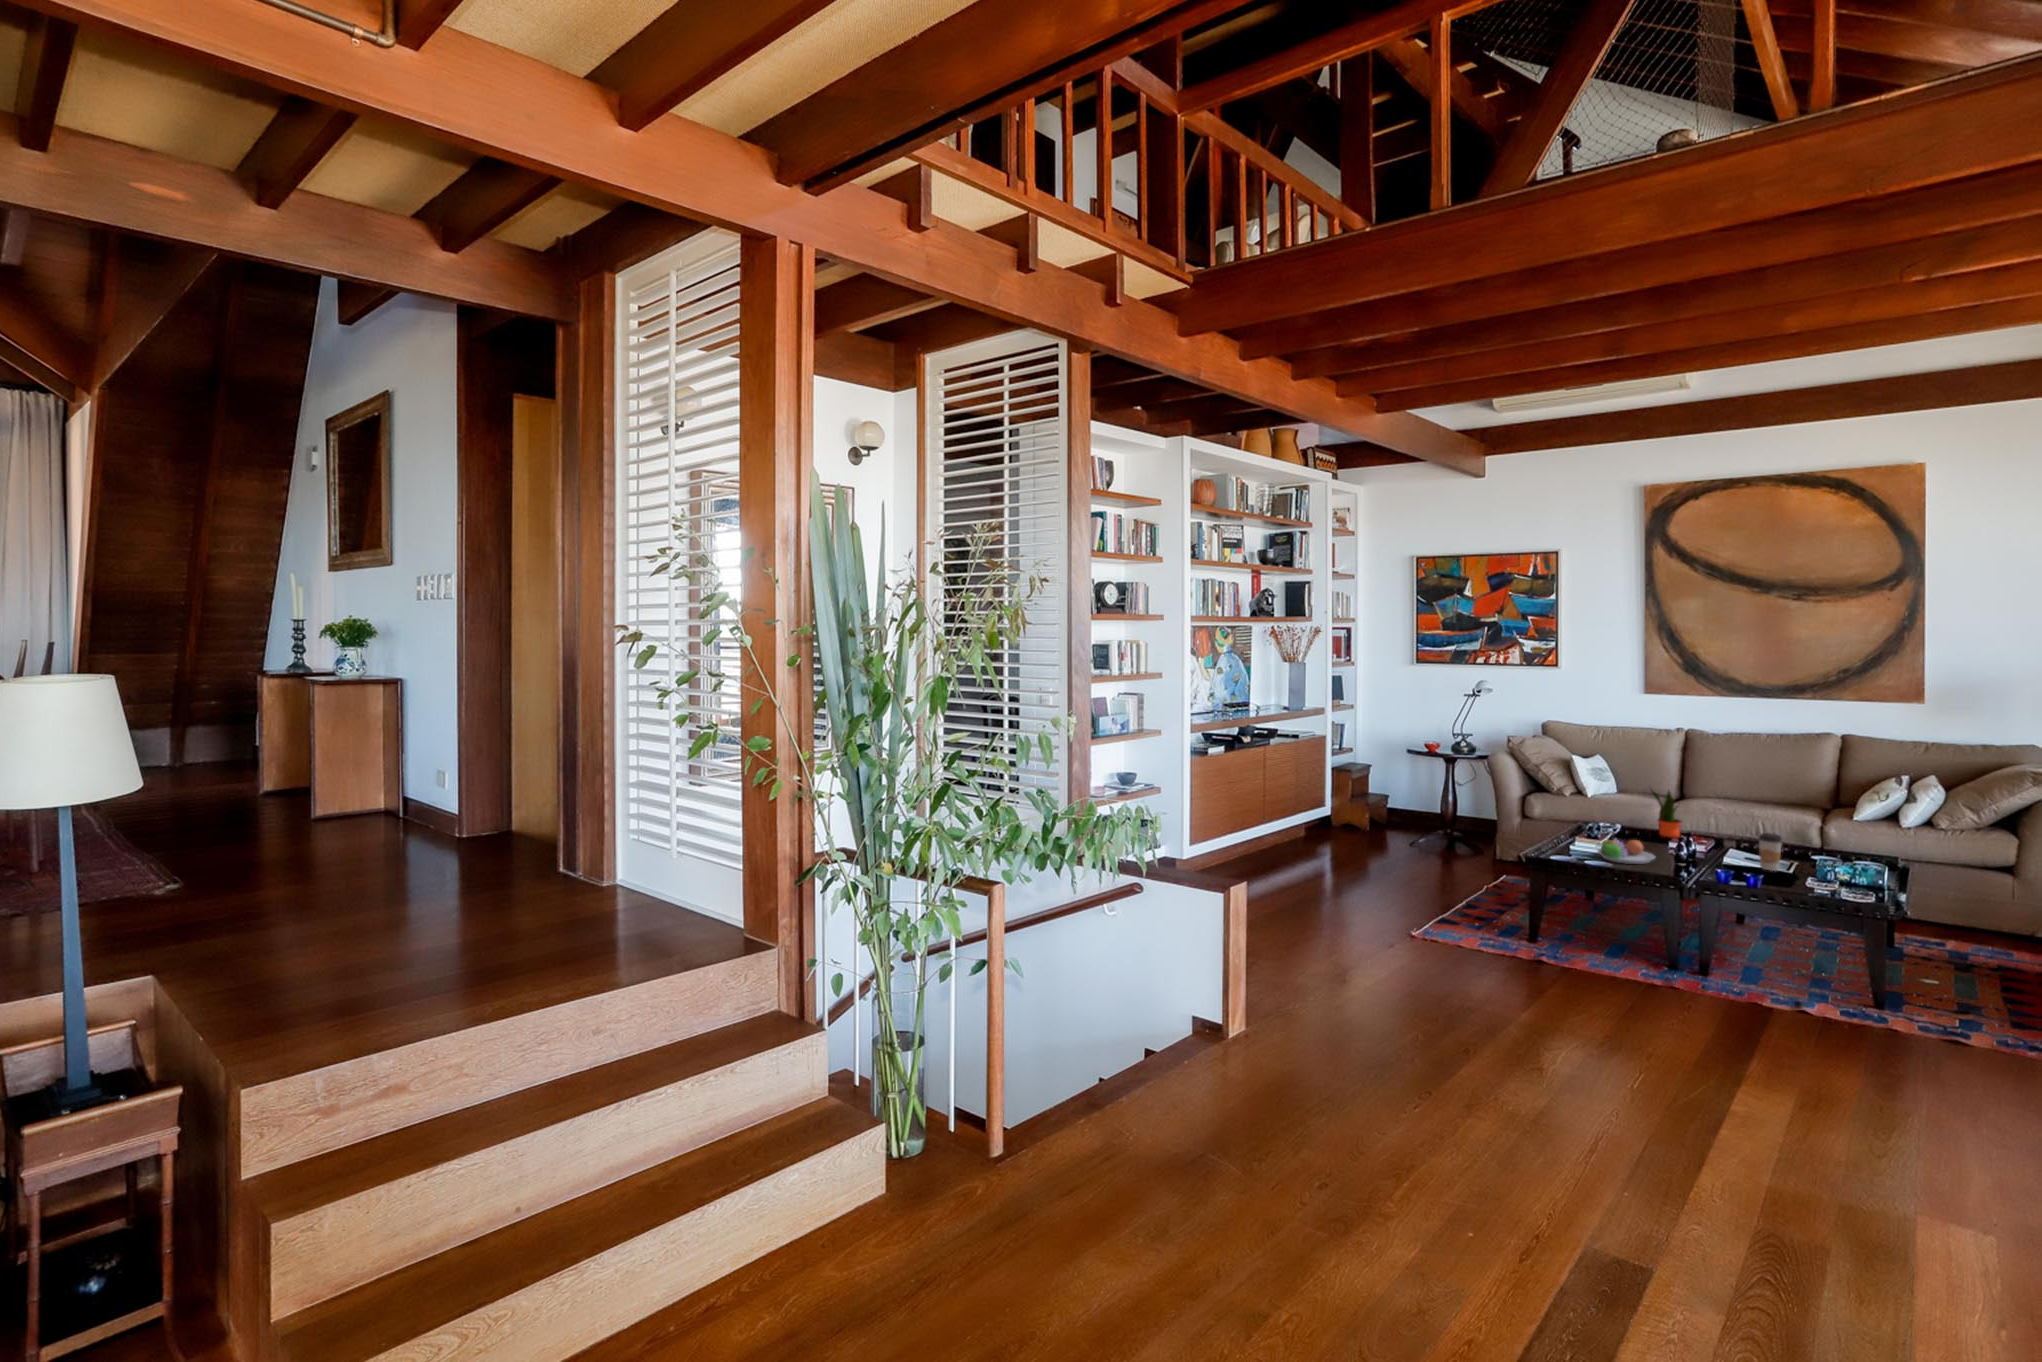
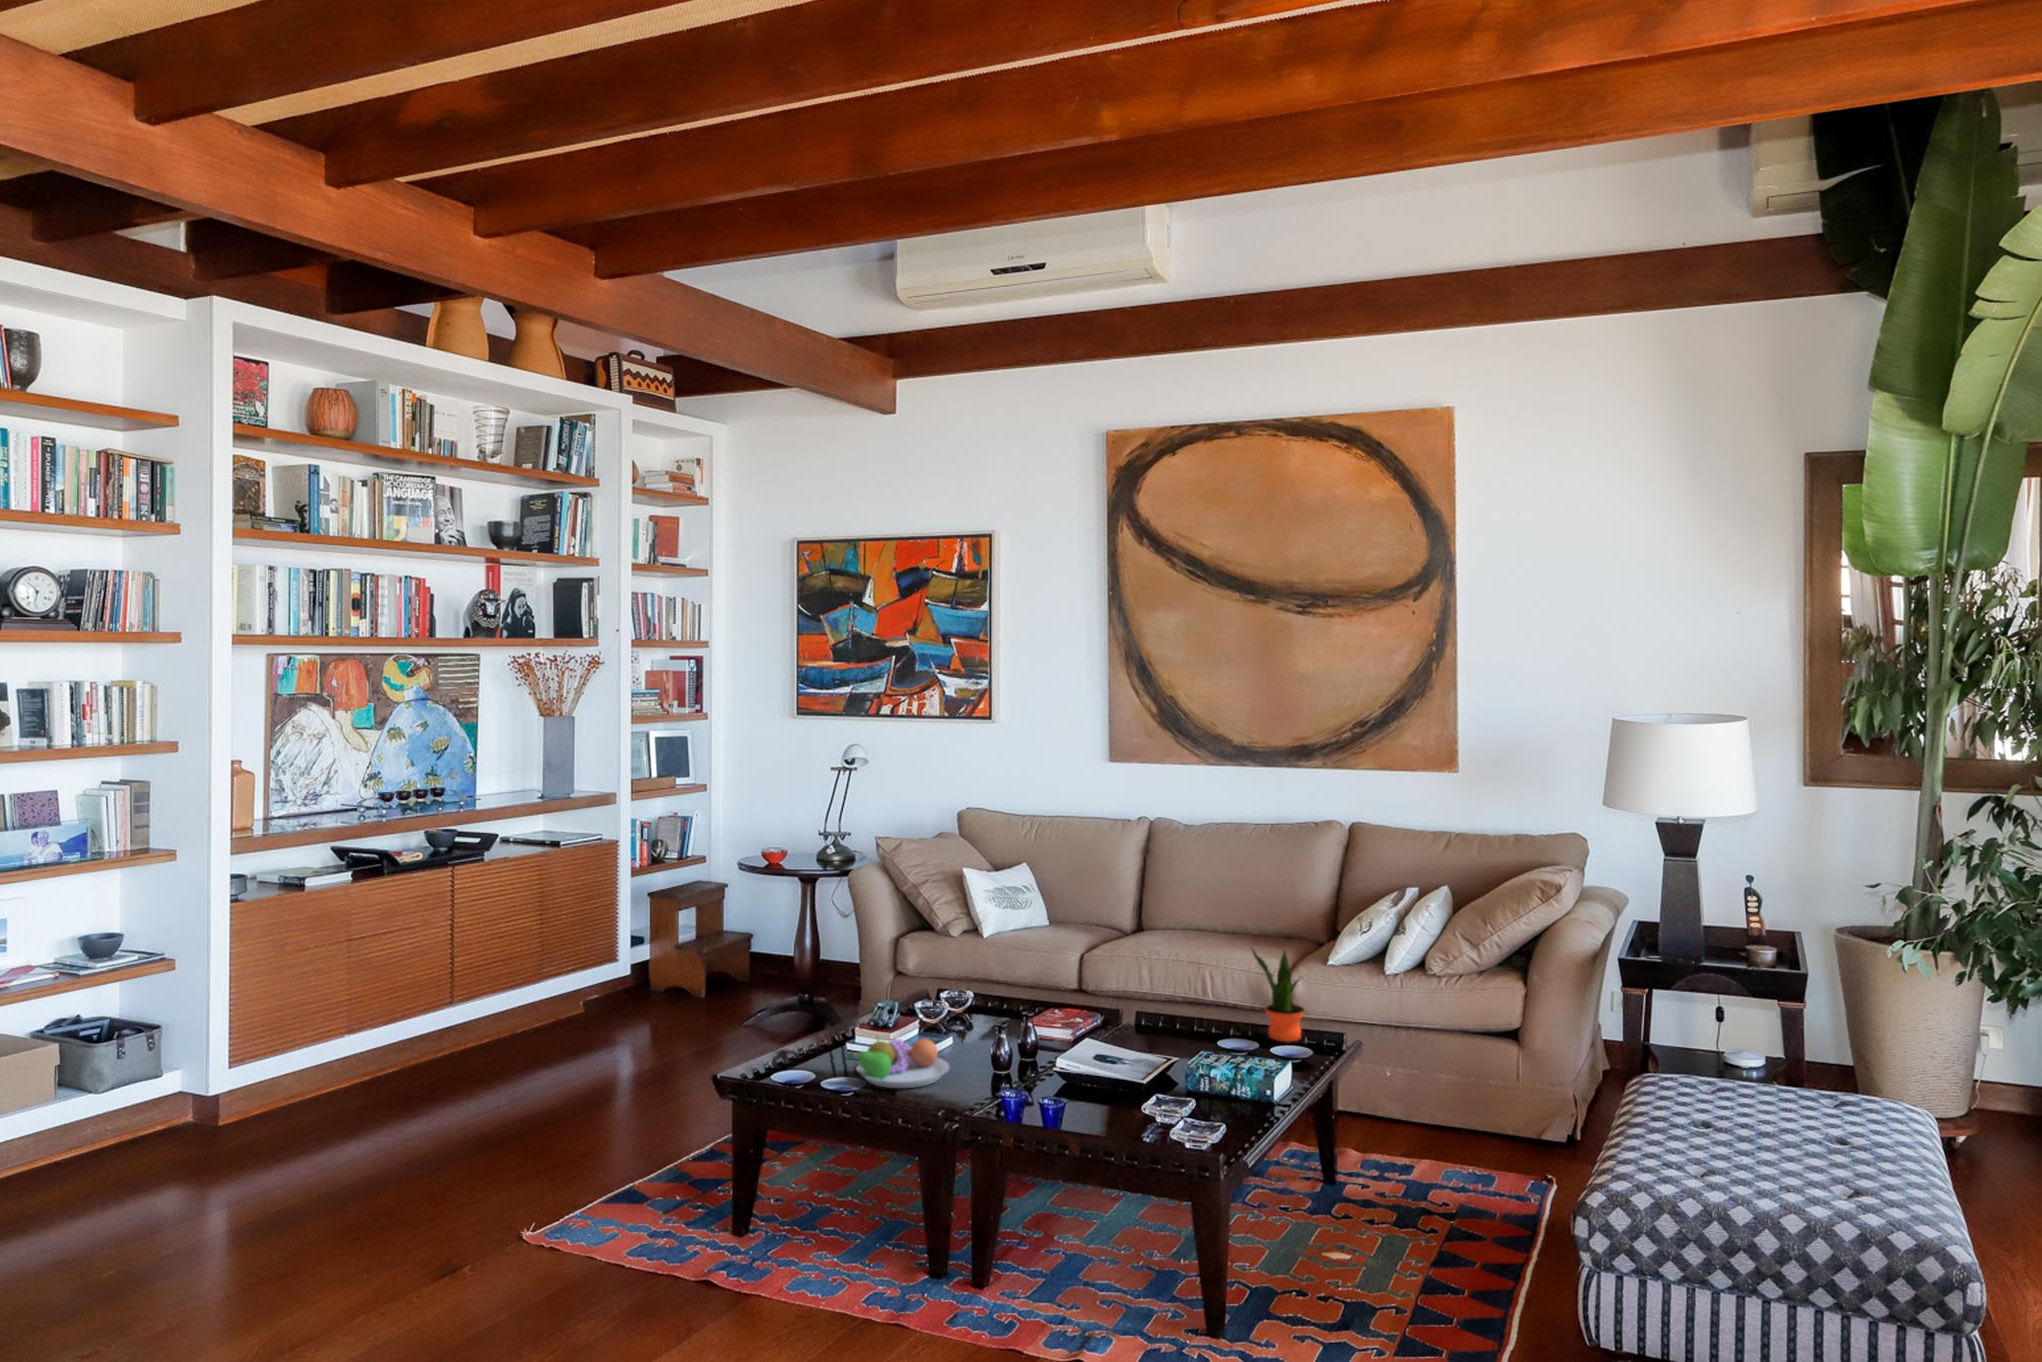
potted plant: present [1651,790,1682,837] -> present [1252,950,1304,1042]
coffee cup: present [1759,833,1782,871] -> none [1106,1017,1141,1086]

